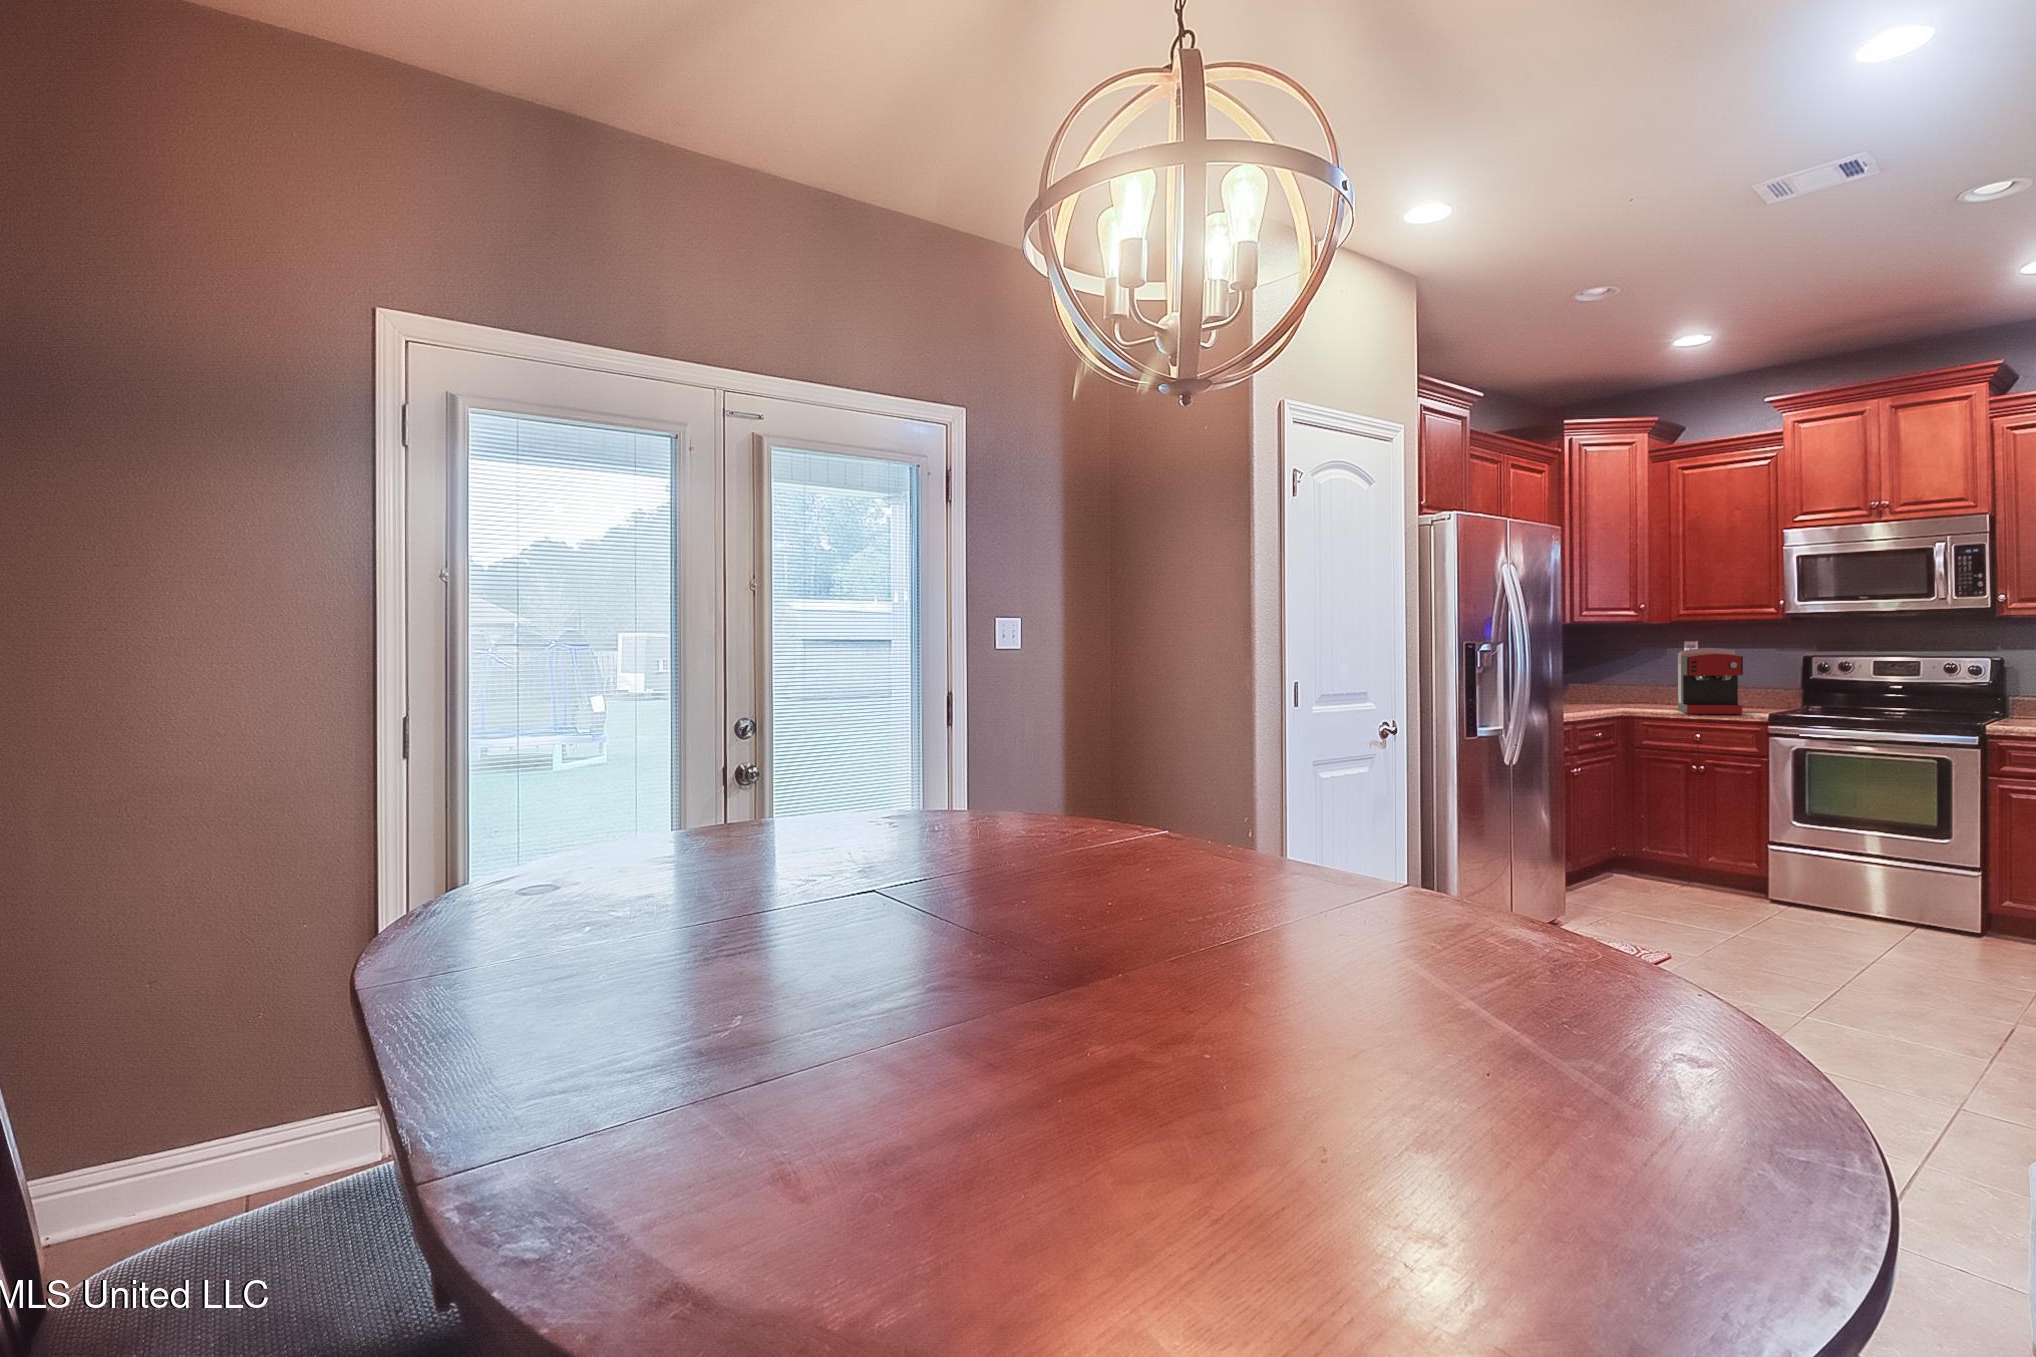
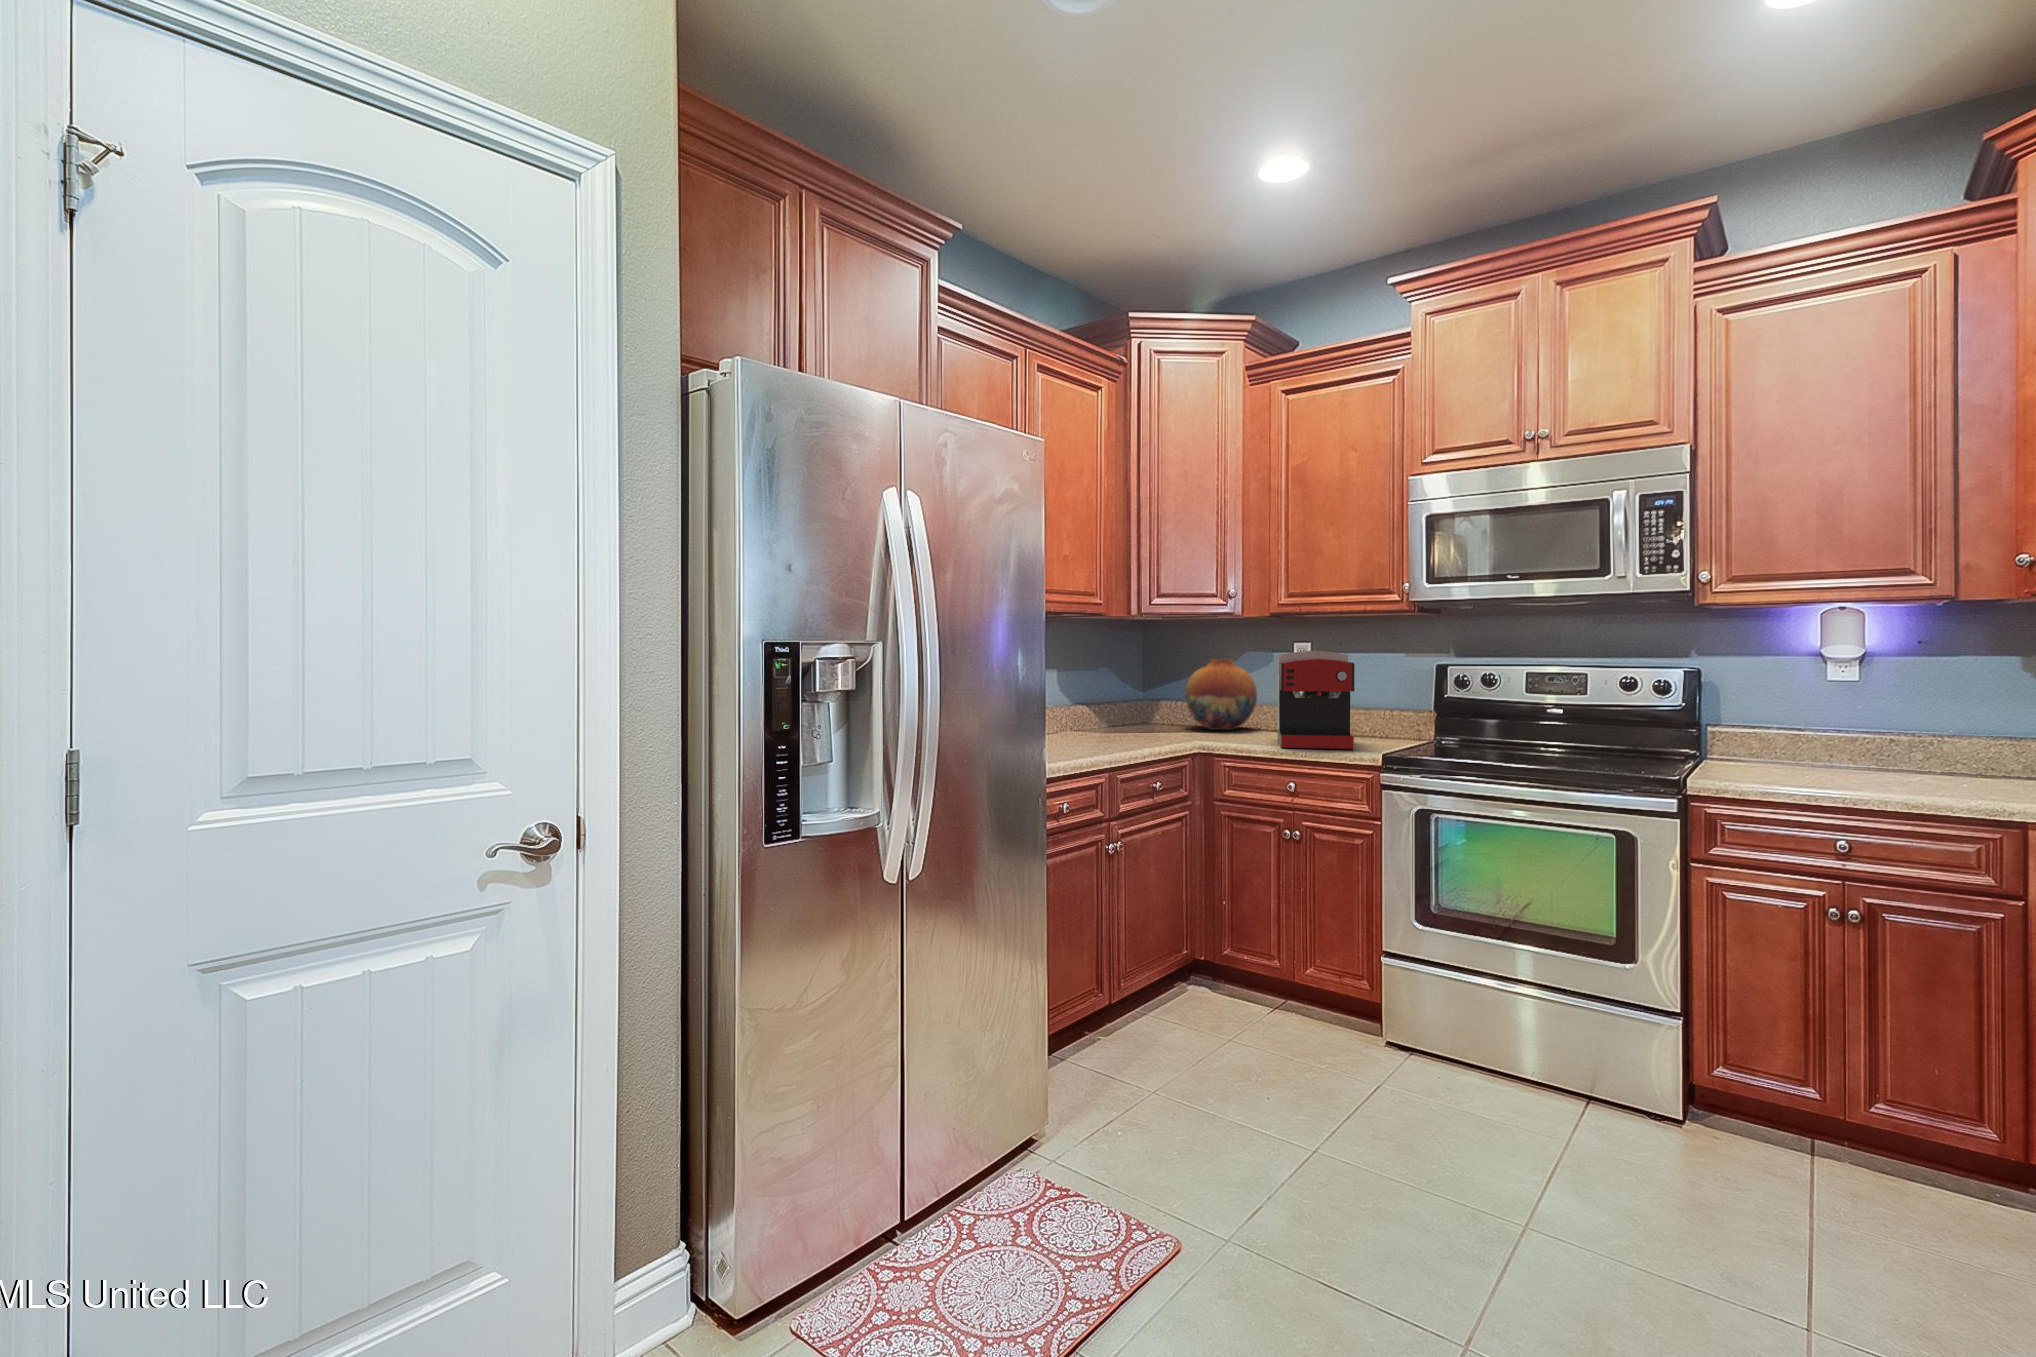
vase: none [1596,654,1655,705] -> present [1185,659,1257,730]

